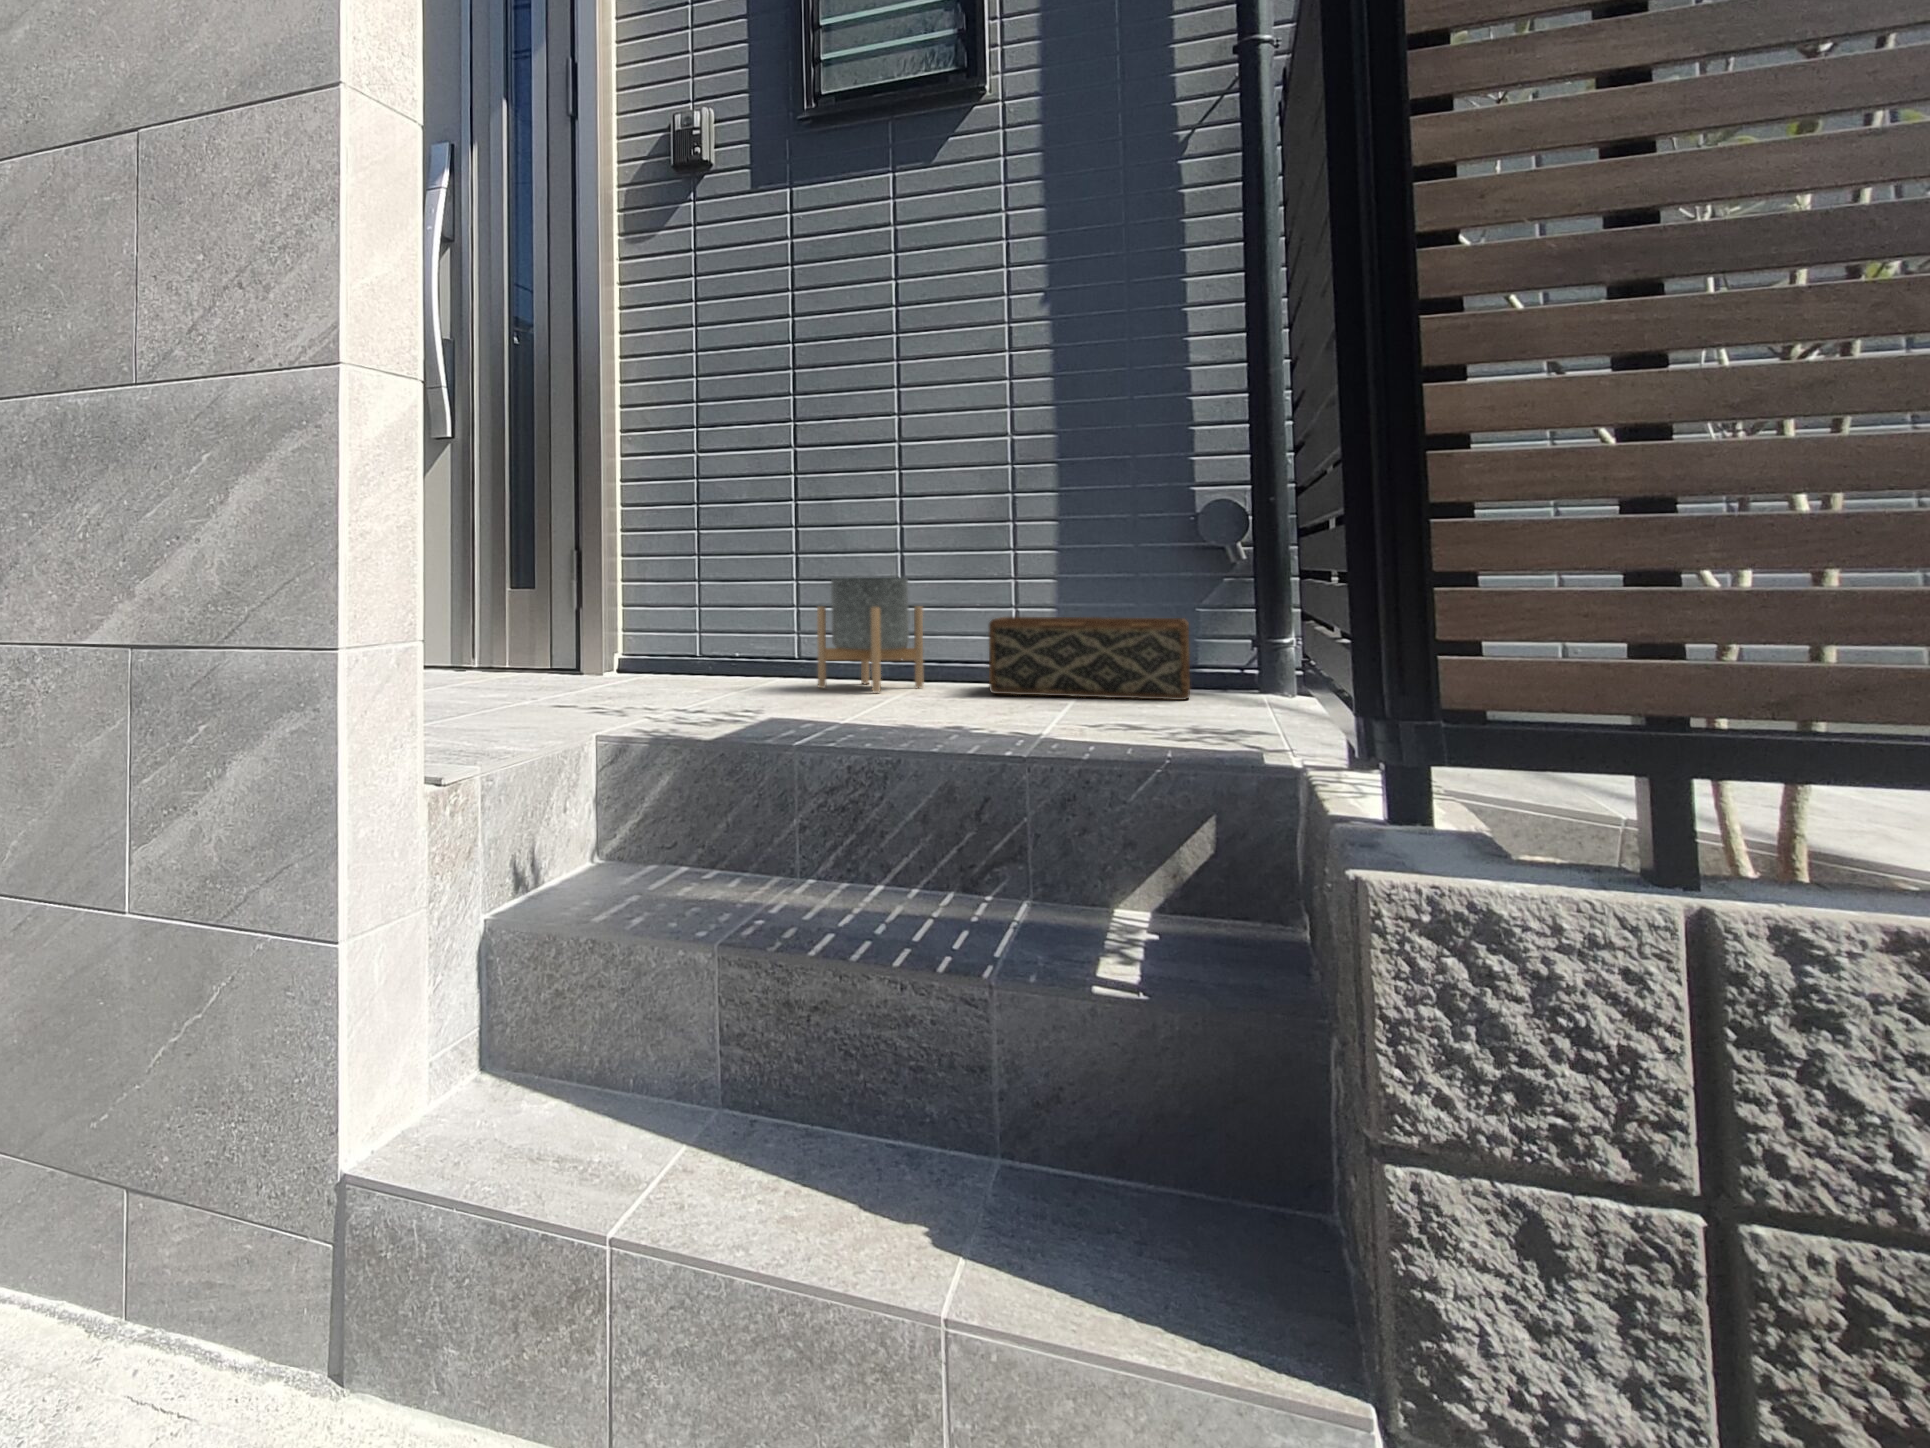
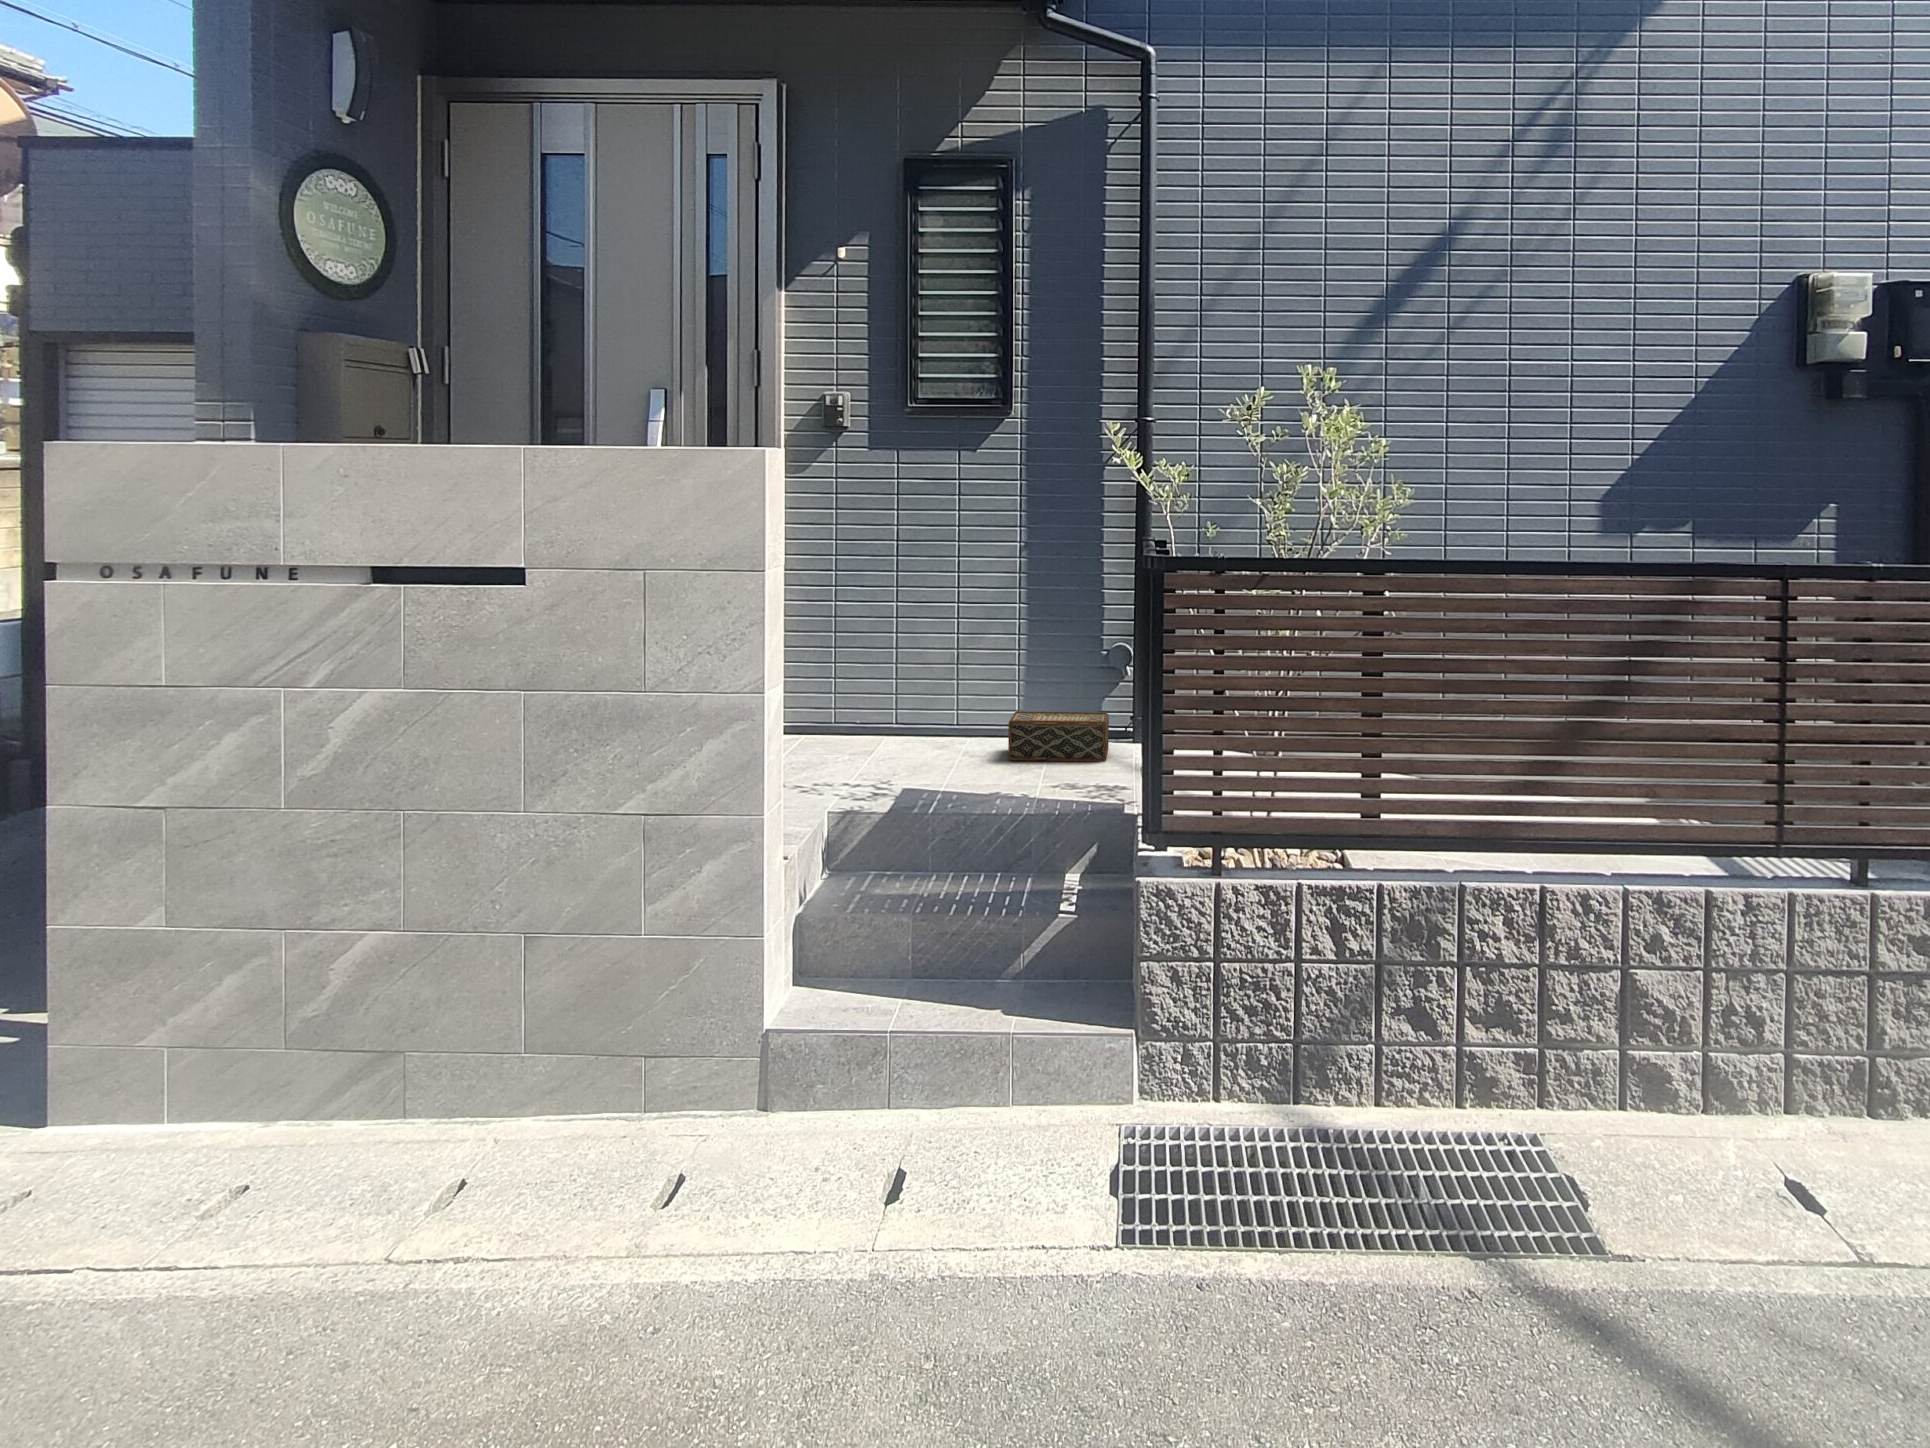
planter: present [817,578,924,693] -> none [913,690,972,761]

